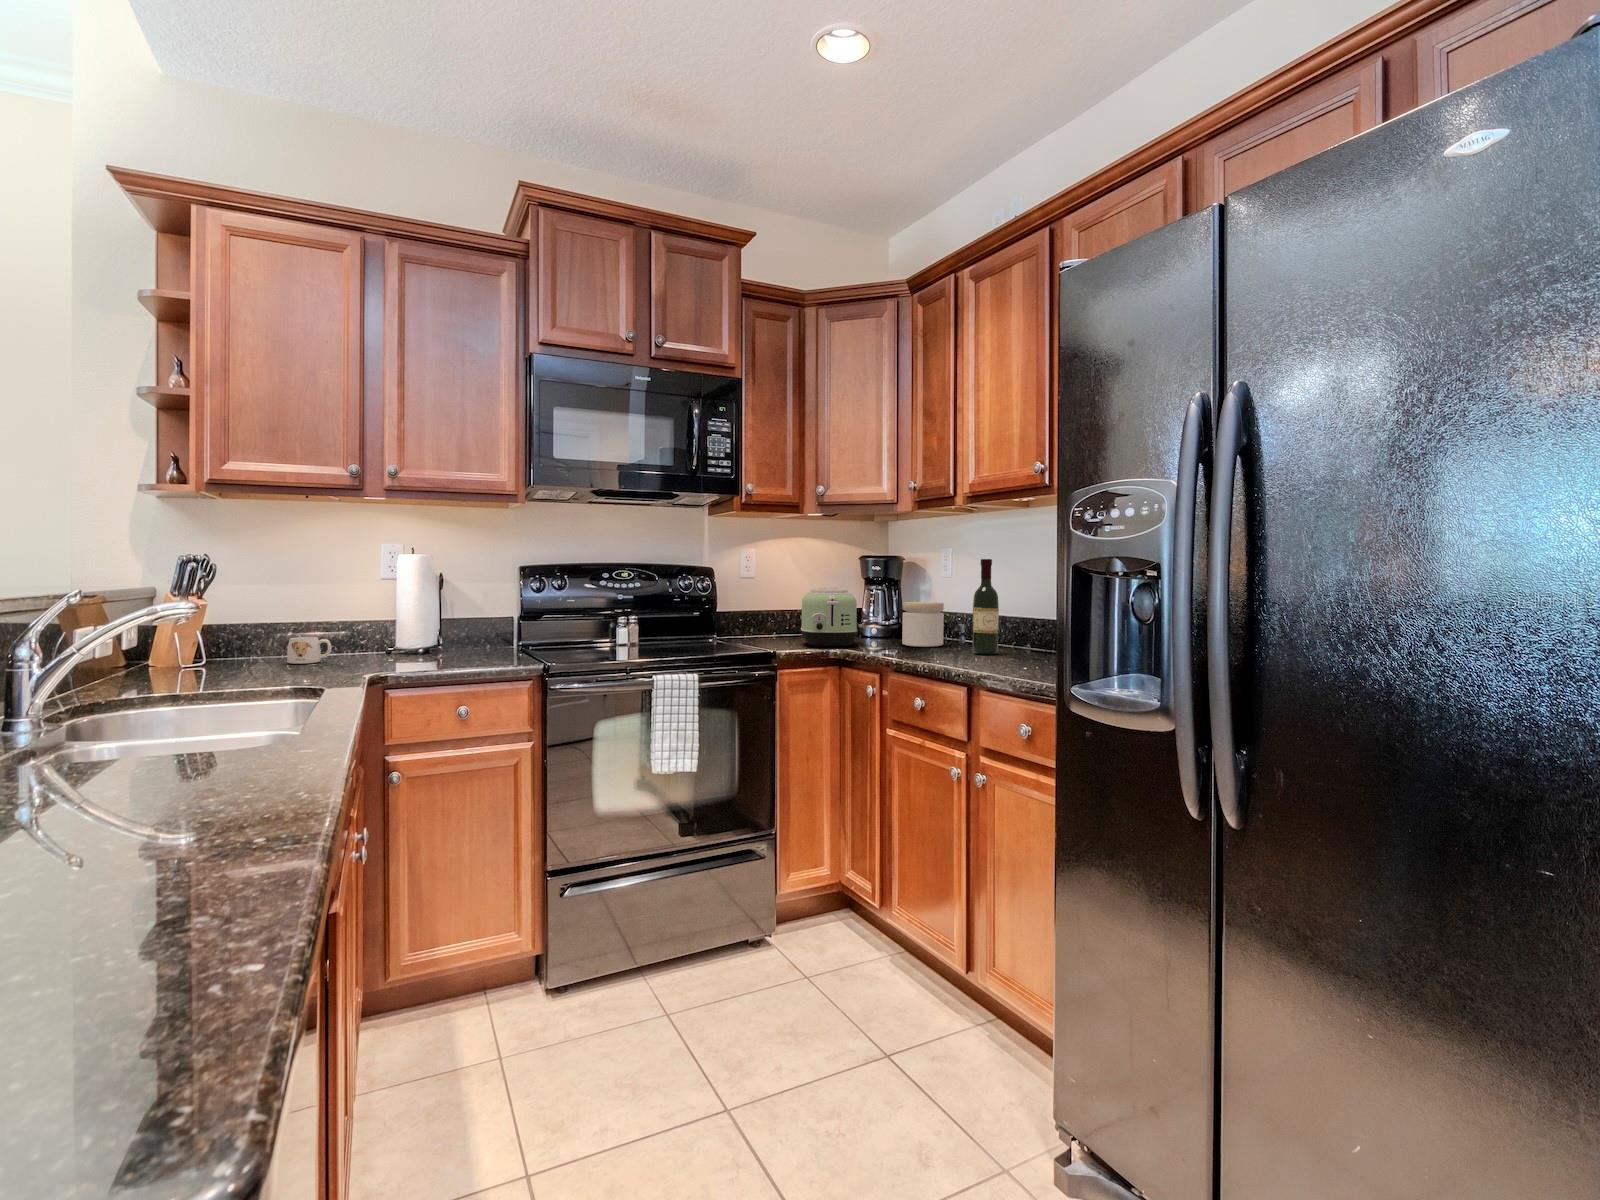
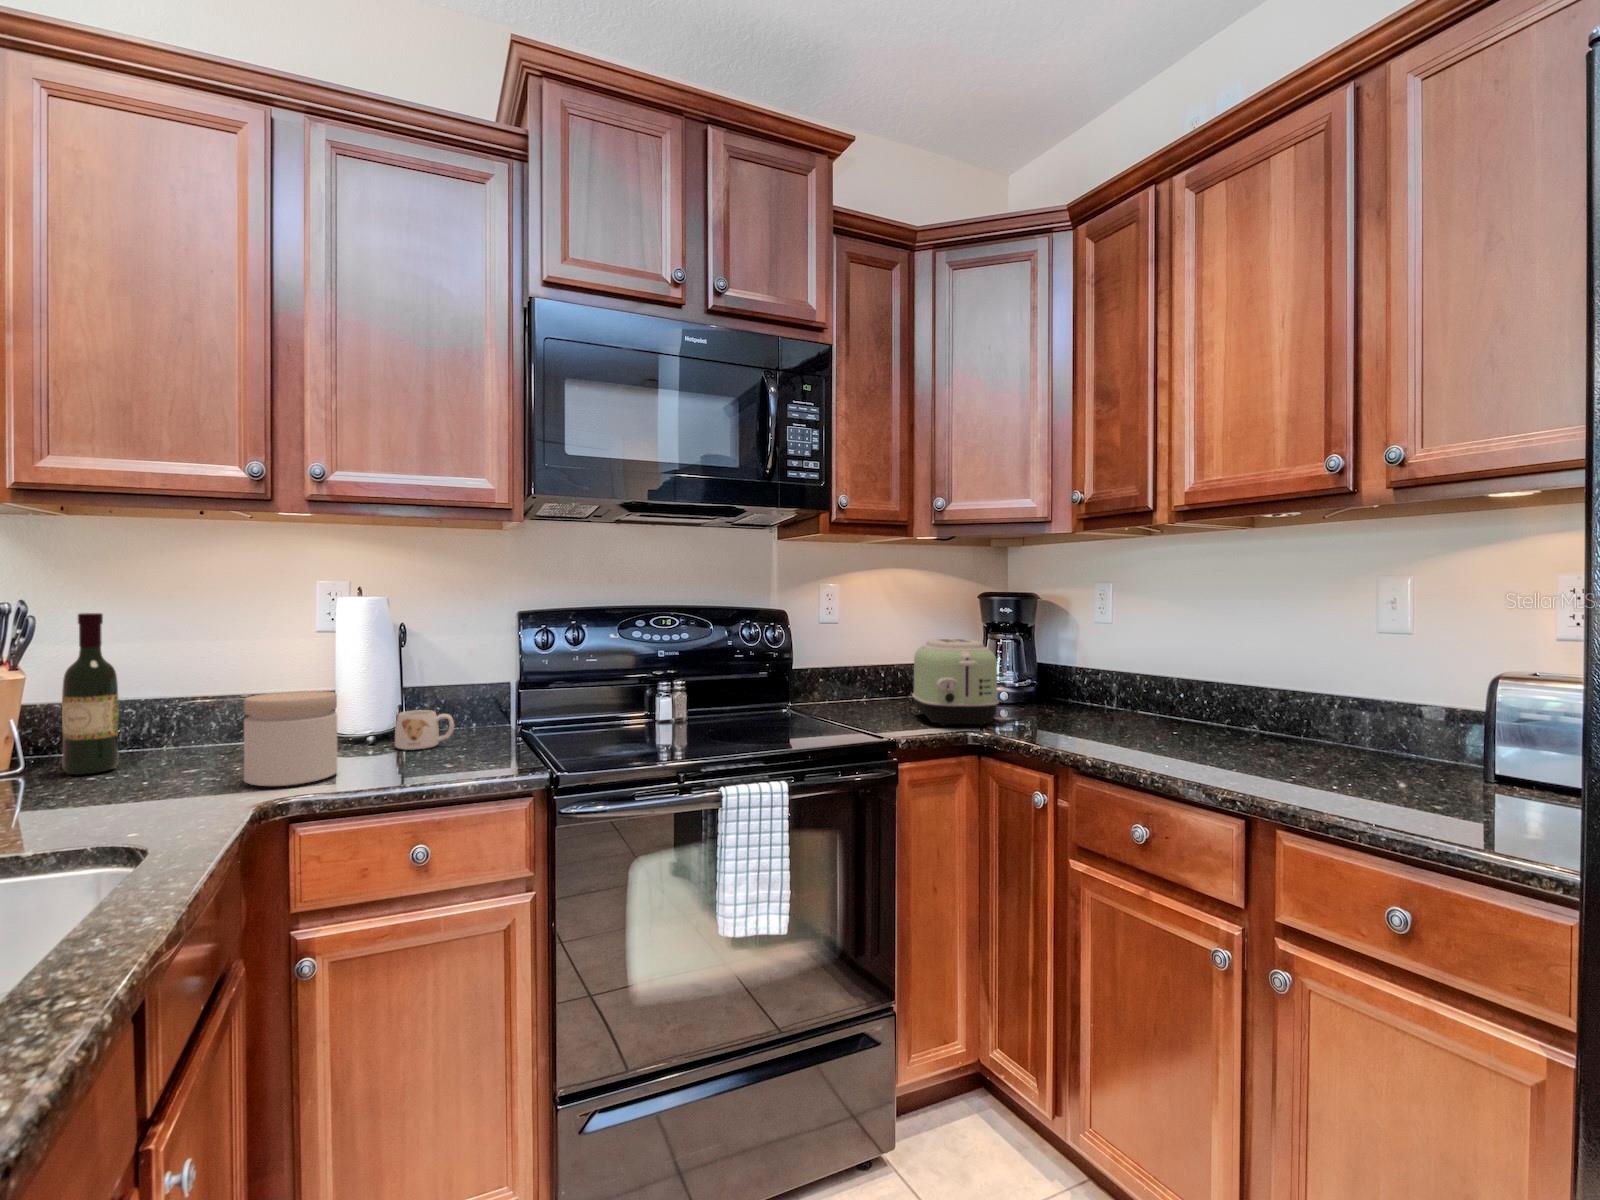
wine bottle: present [973,559,999,654] -> present [62,613,119,775]
jar: present [902,602,944,647] -> present [244,691,337,786]
mug: present [287,637,332,664] -> present [395,710,454,750]

